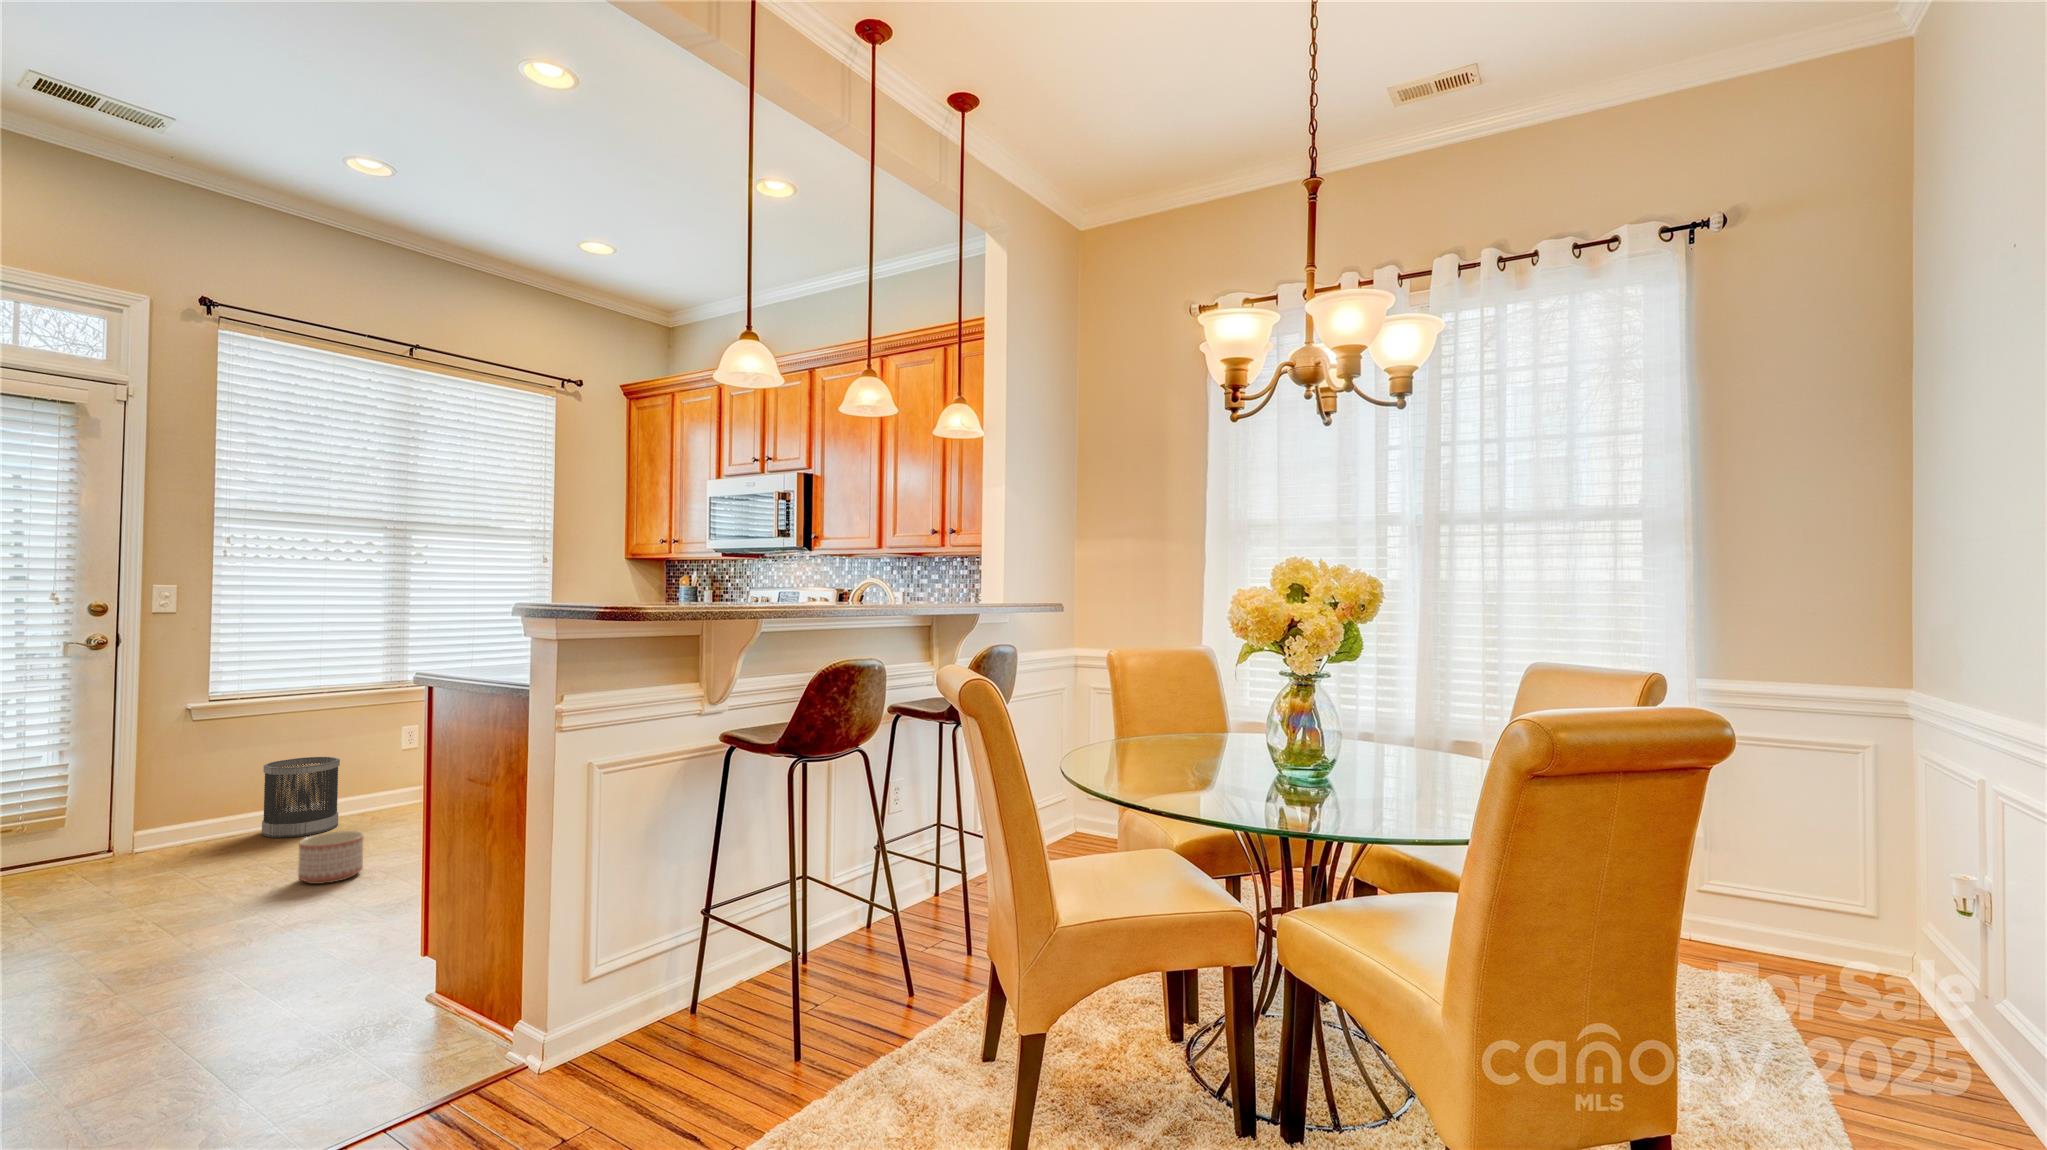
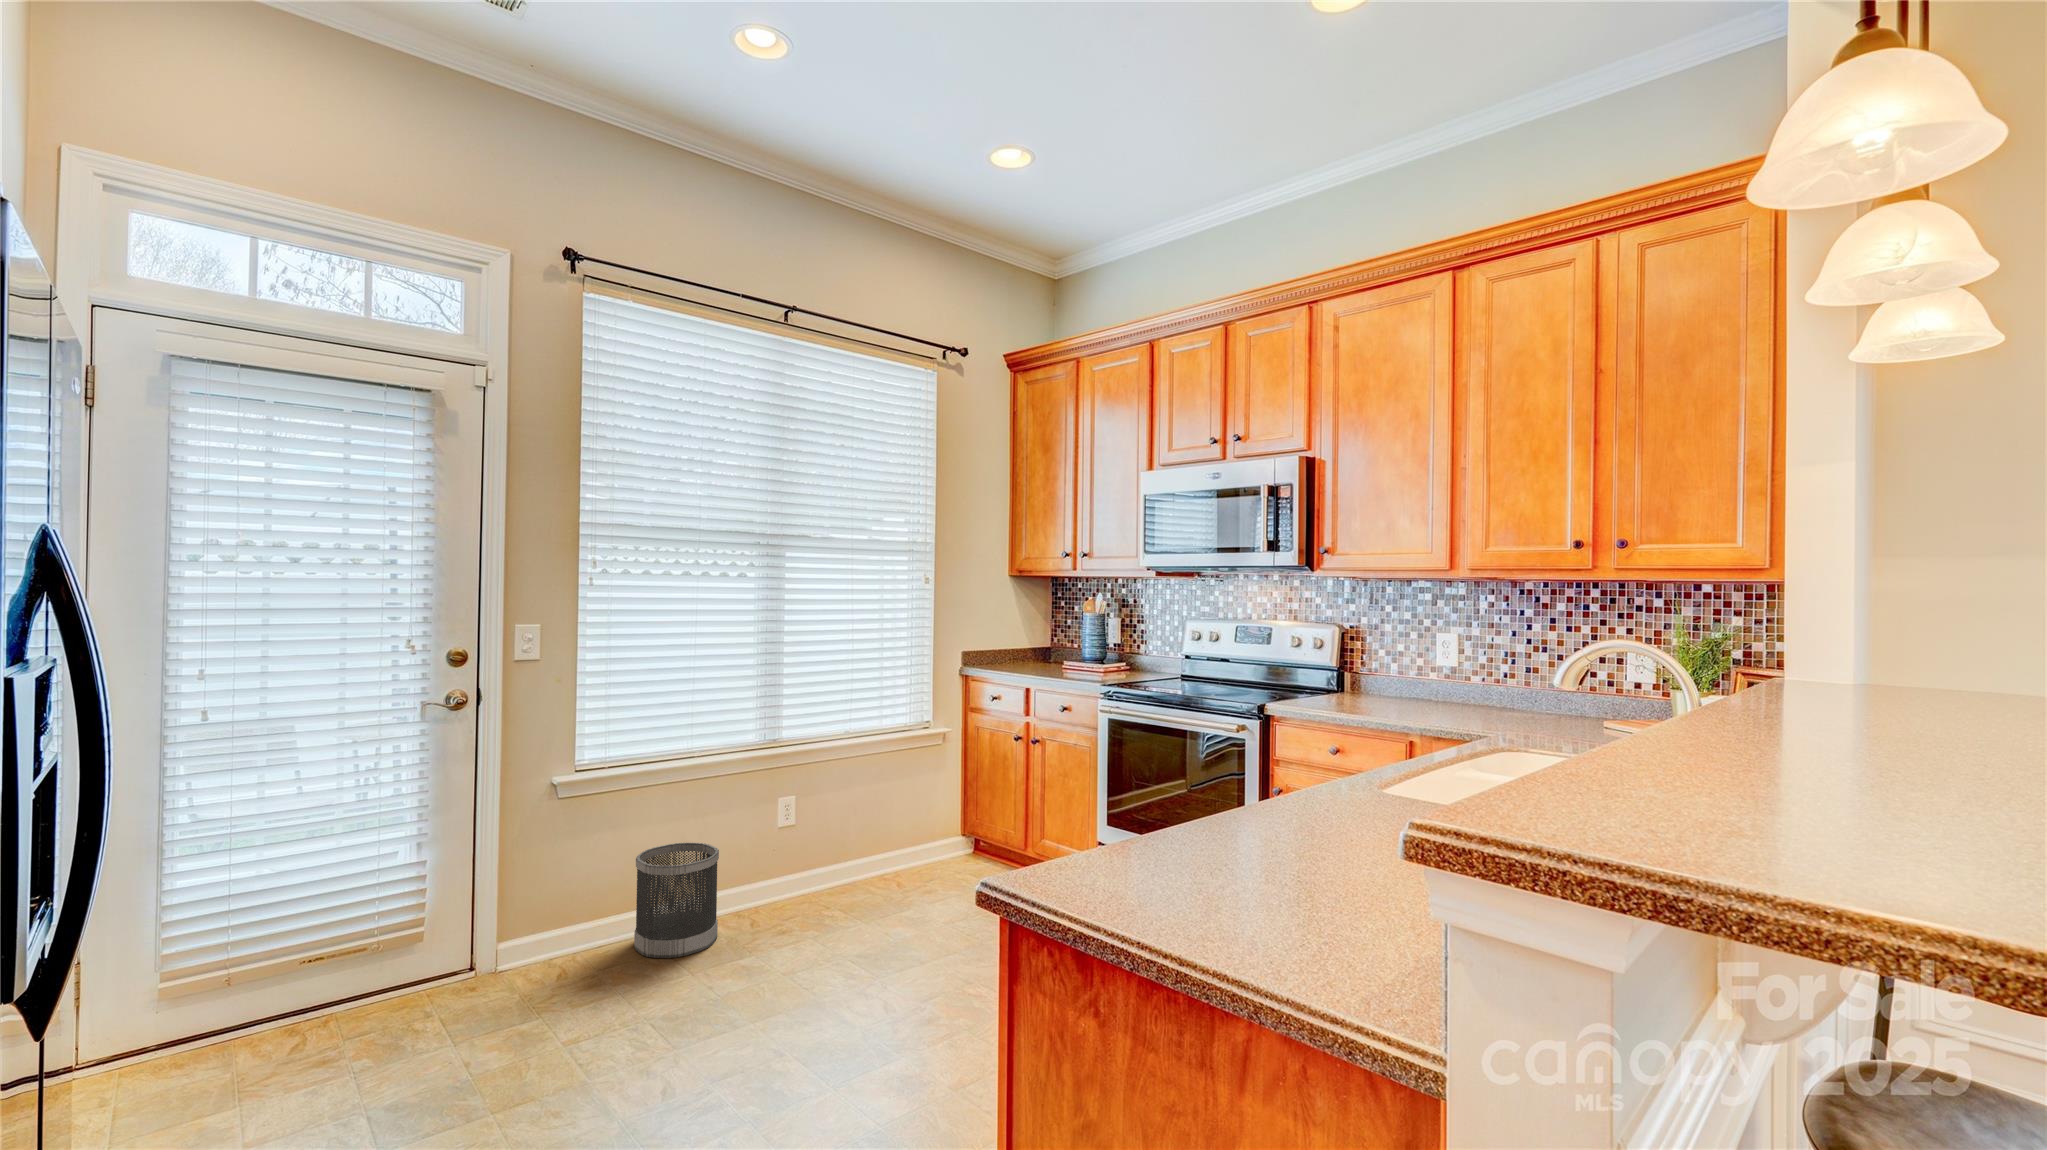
planter: present [298,831,364,884] -> none [692,993,772,1086]

